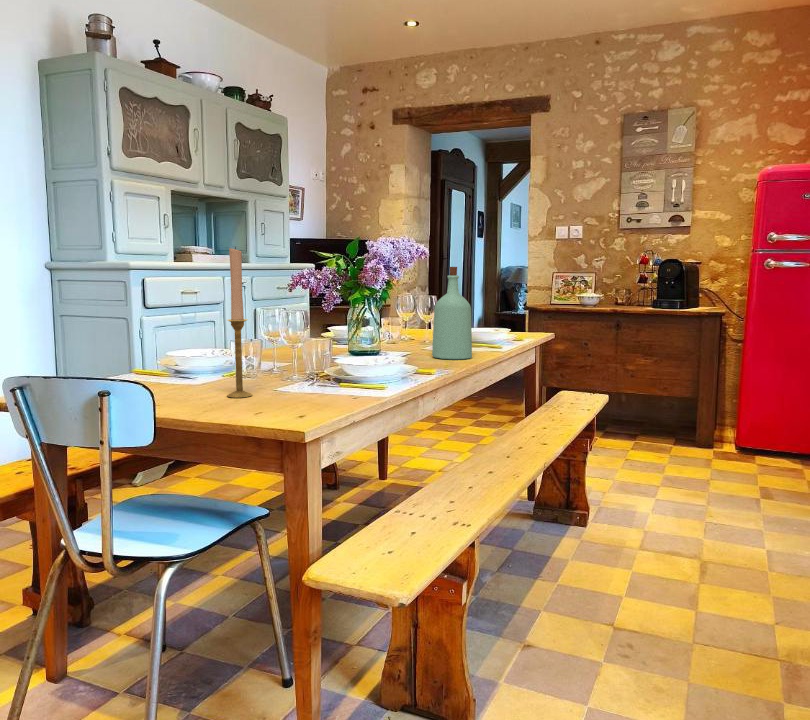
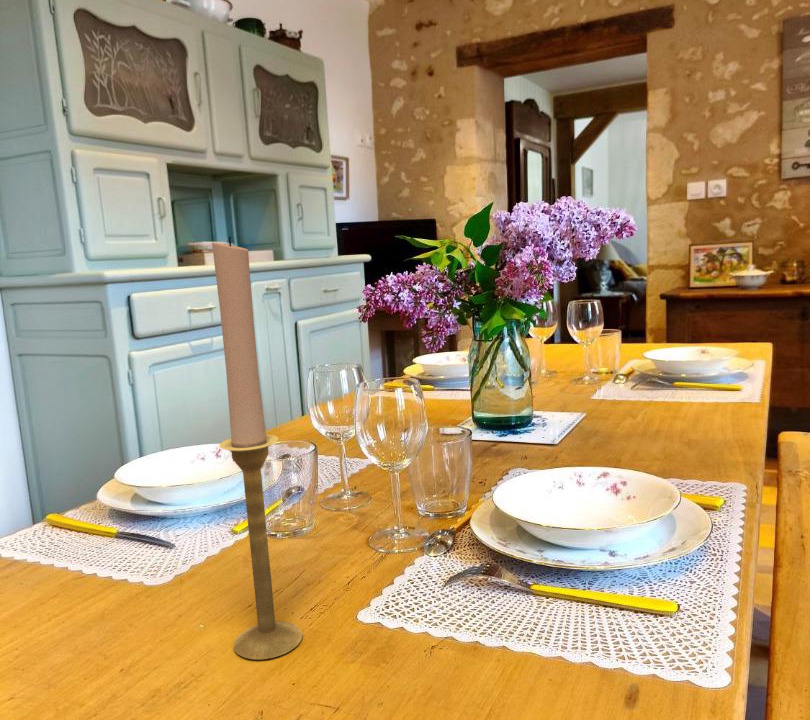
bottle: present [432,267,472,359] -> none [632,249,717,431]

